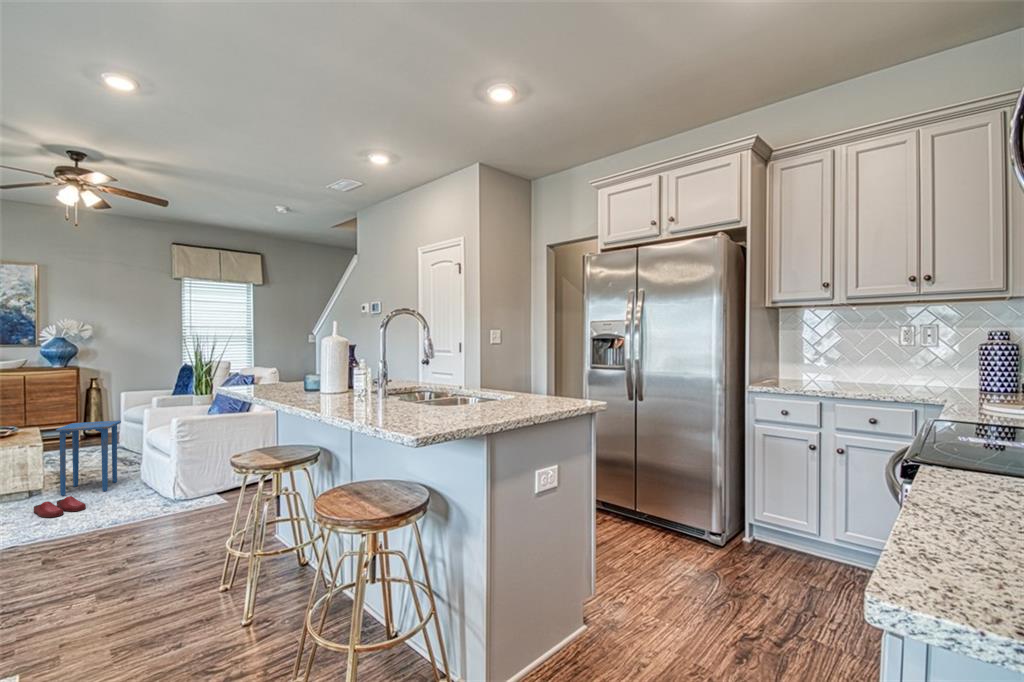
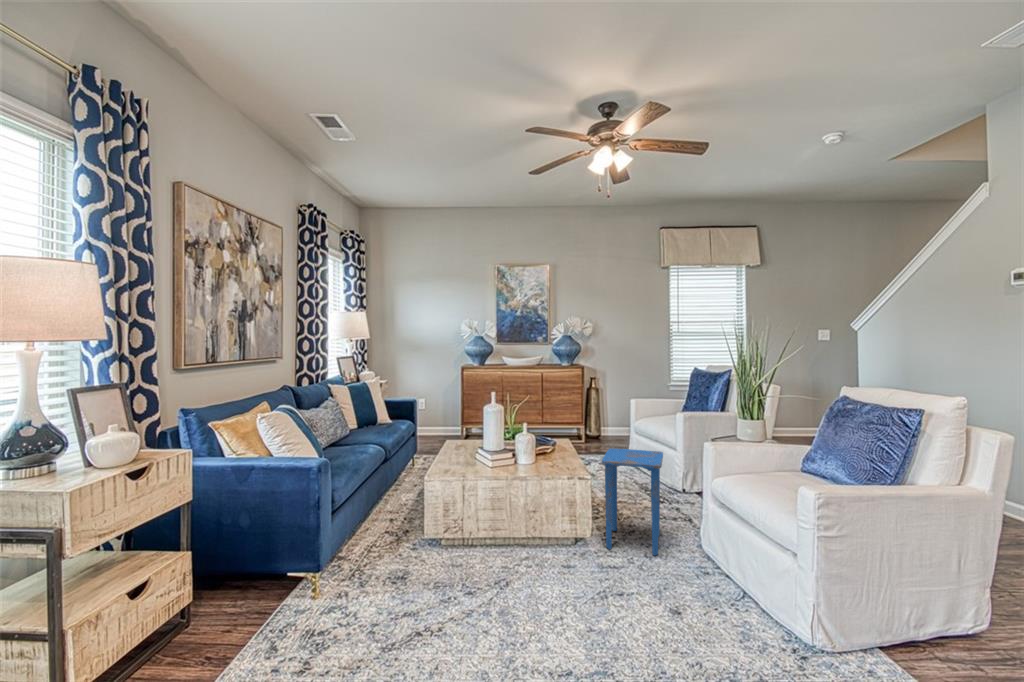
slippers: present [34,496,86,517] -> none [590,565,652,606]

